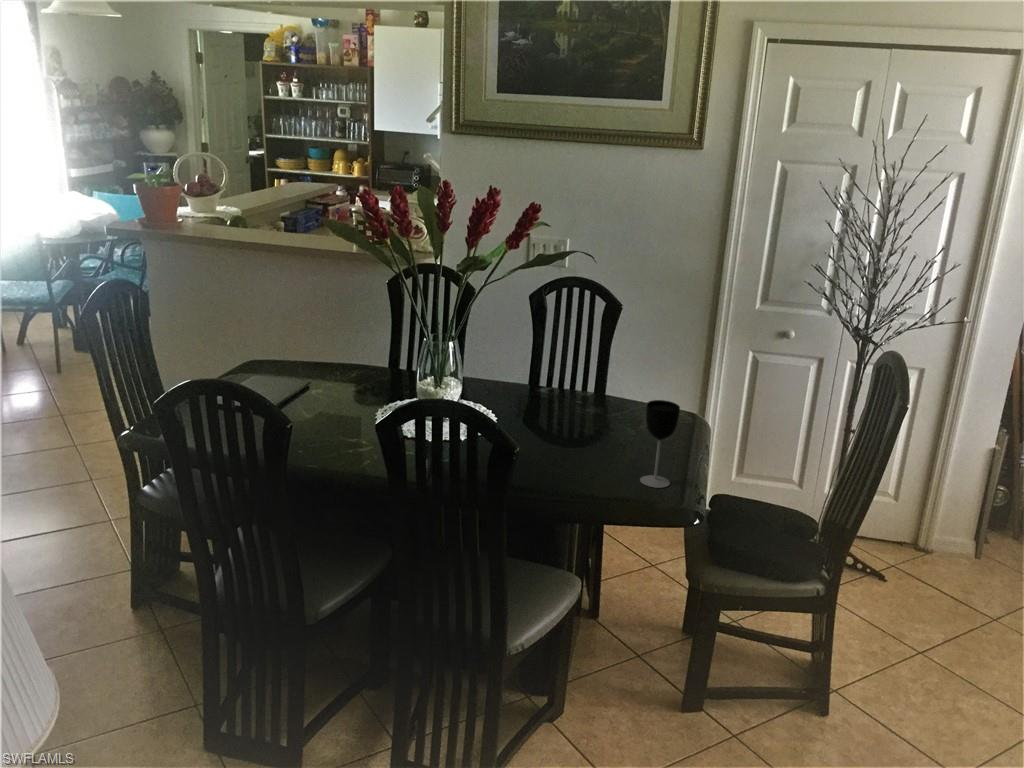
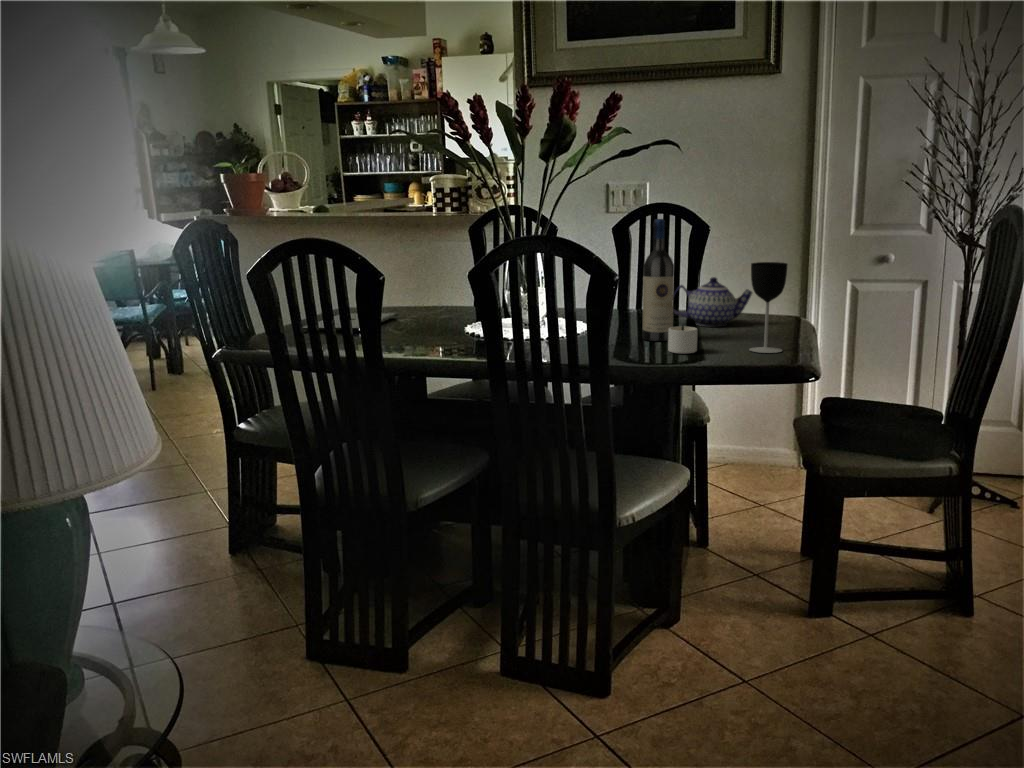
wine bottle: none [544,342,578,456] -> present [642,219,674,341]
teapot: none [576,382,653,430] -> present [673,277,752,326]
candle: none [565,453,600,487] -> present [668,326,697,353]

